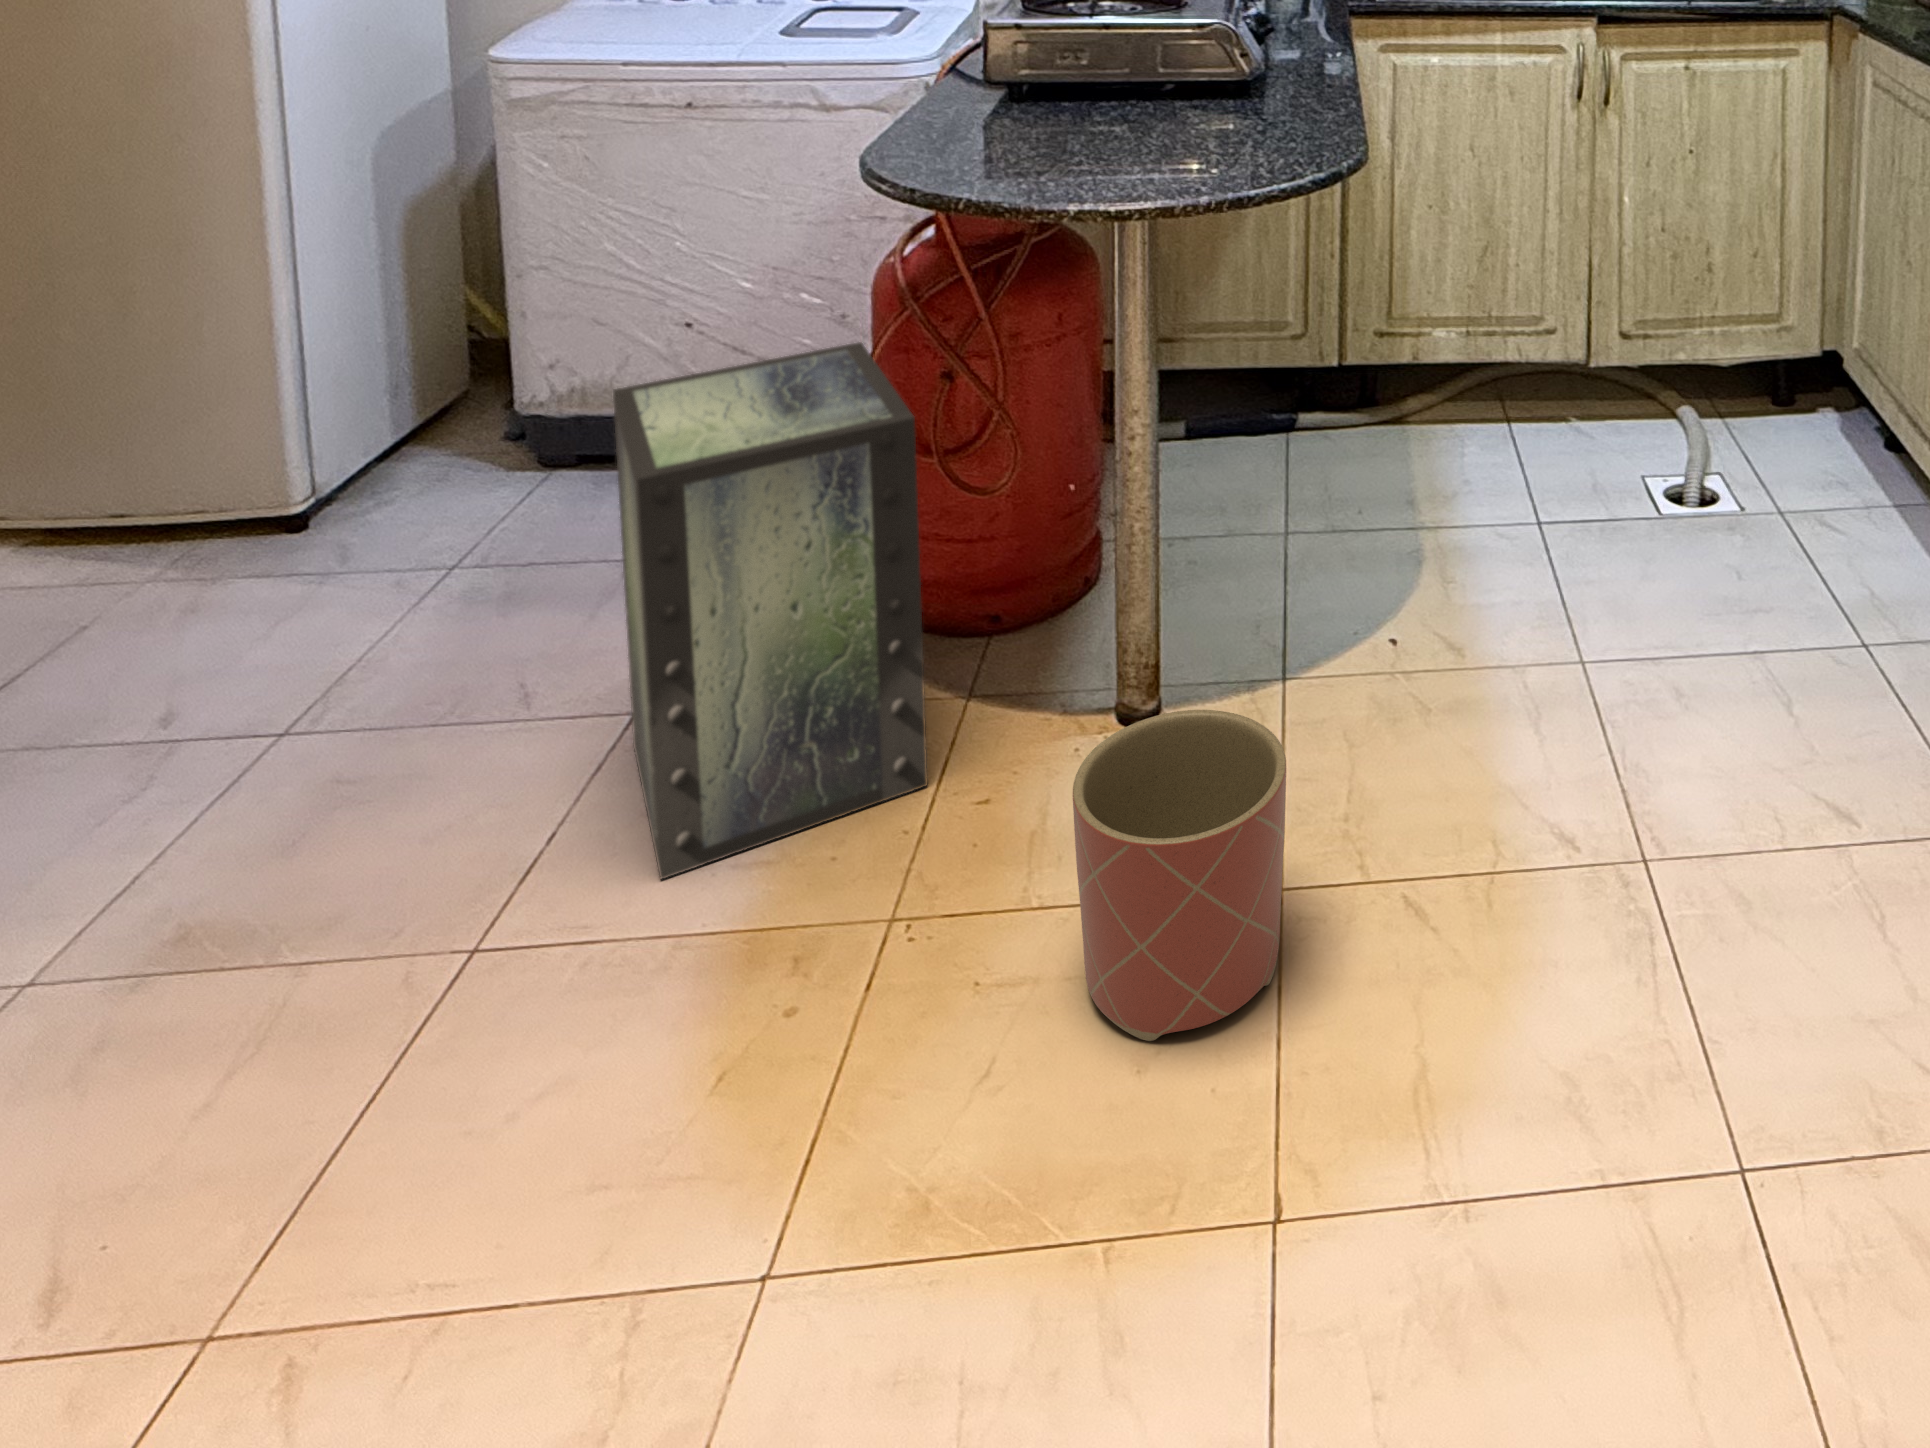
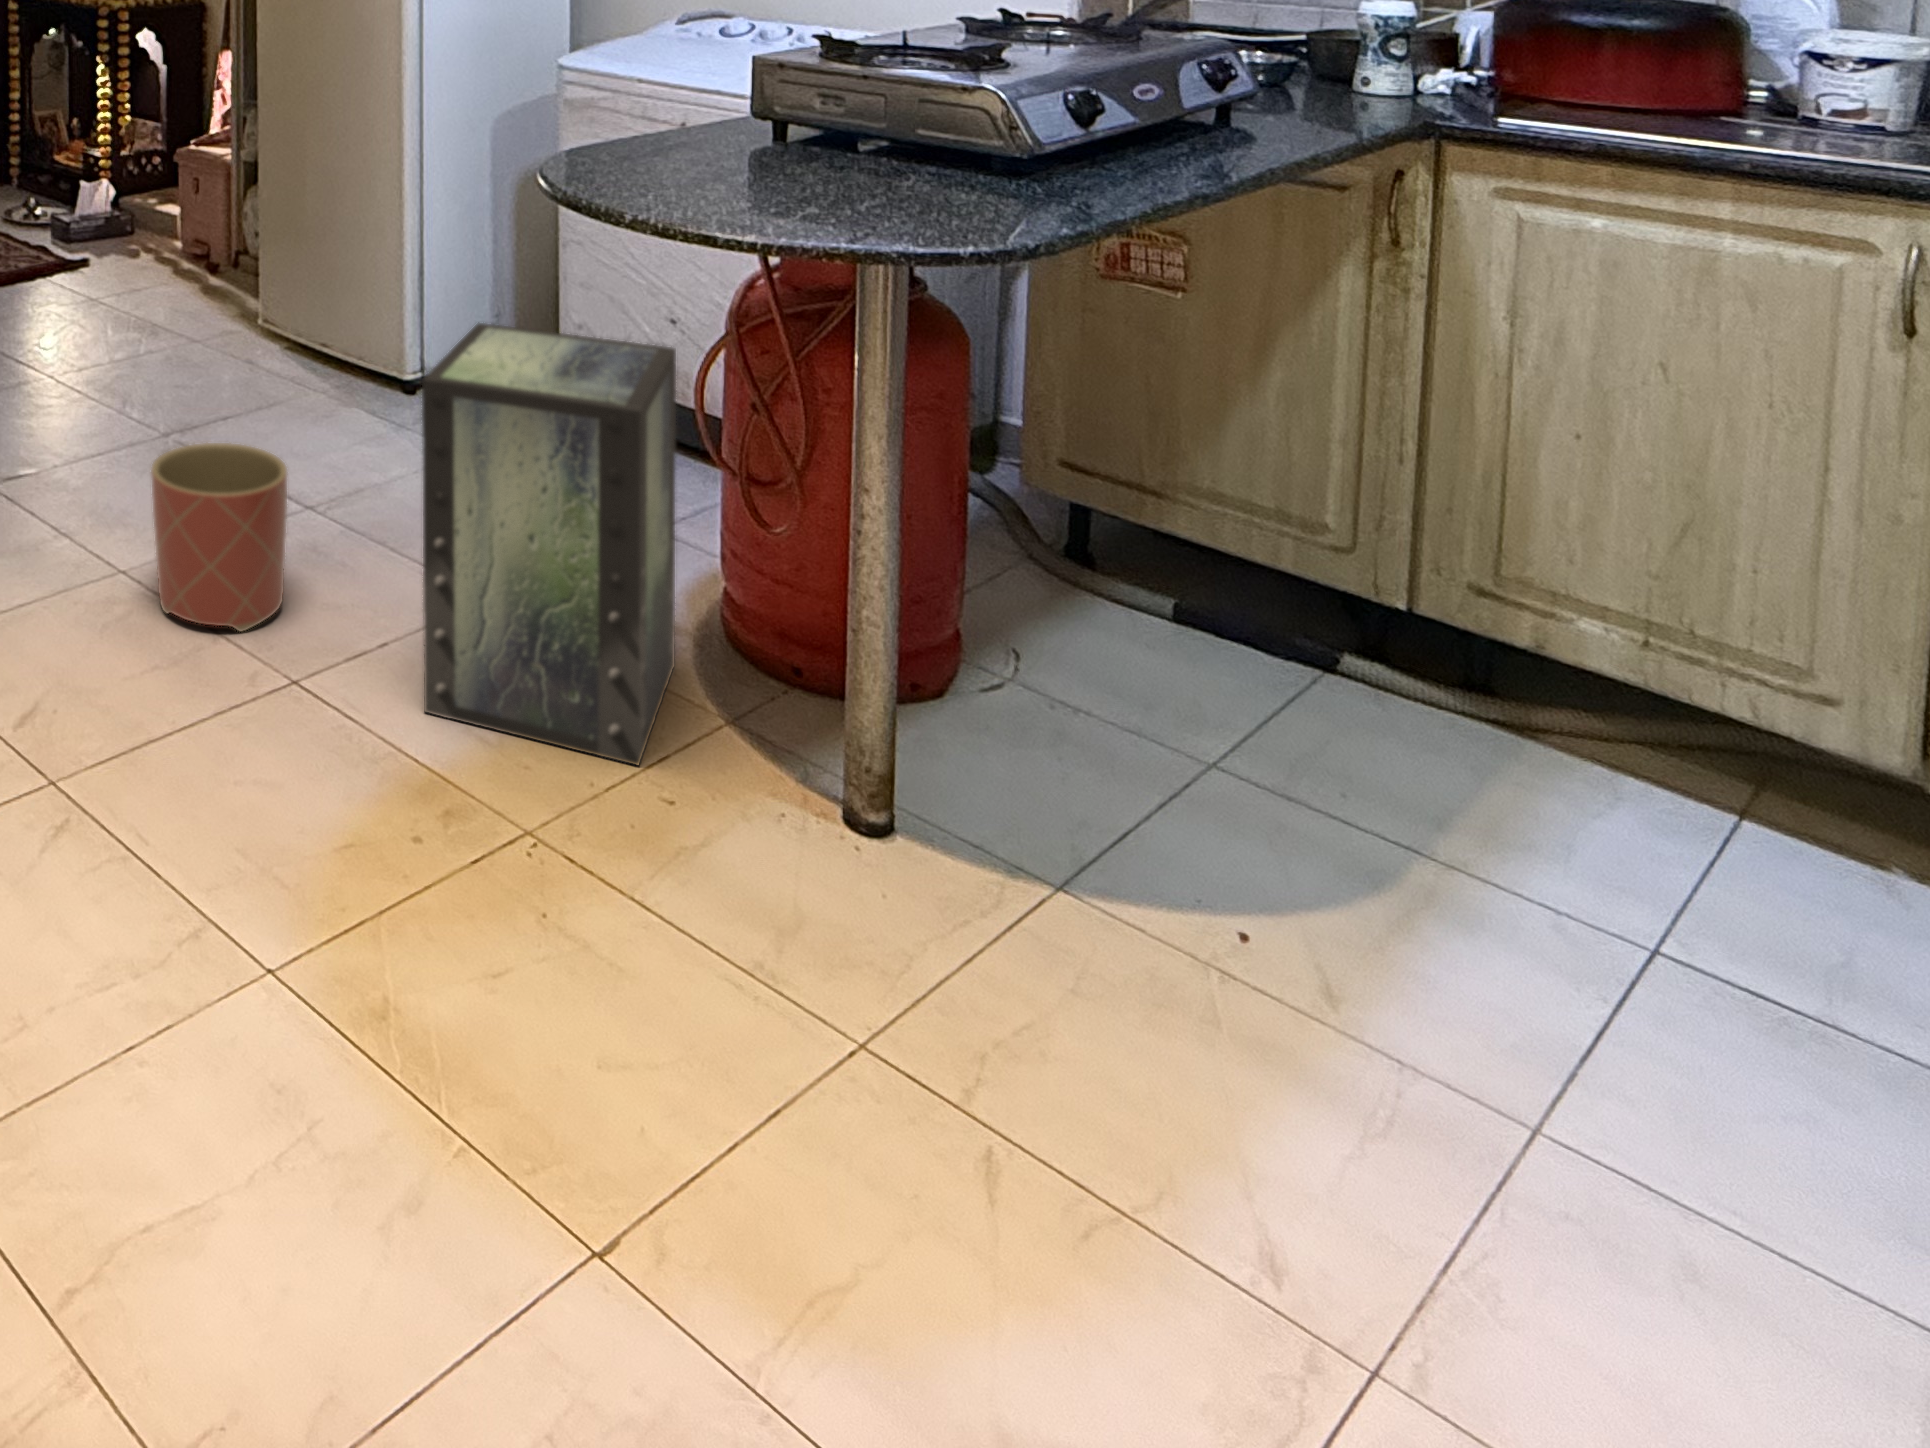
planter: present [1072,710,1286,1041] -> present [151,443,287,631]

